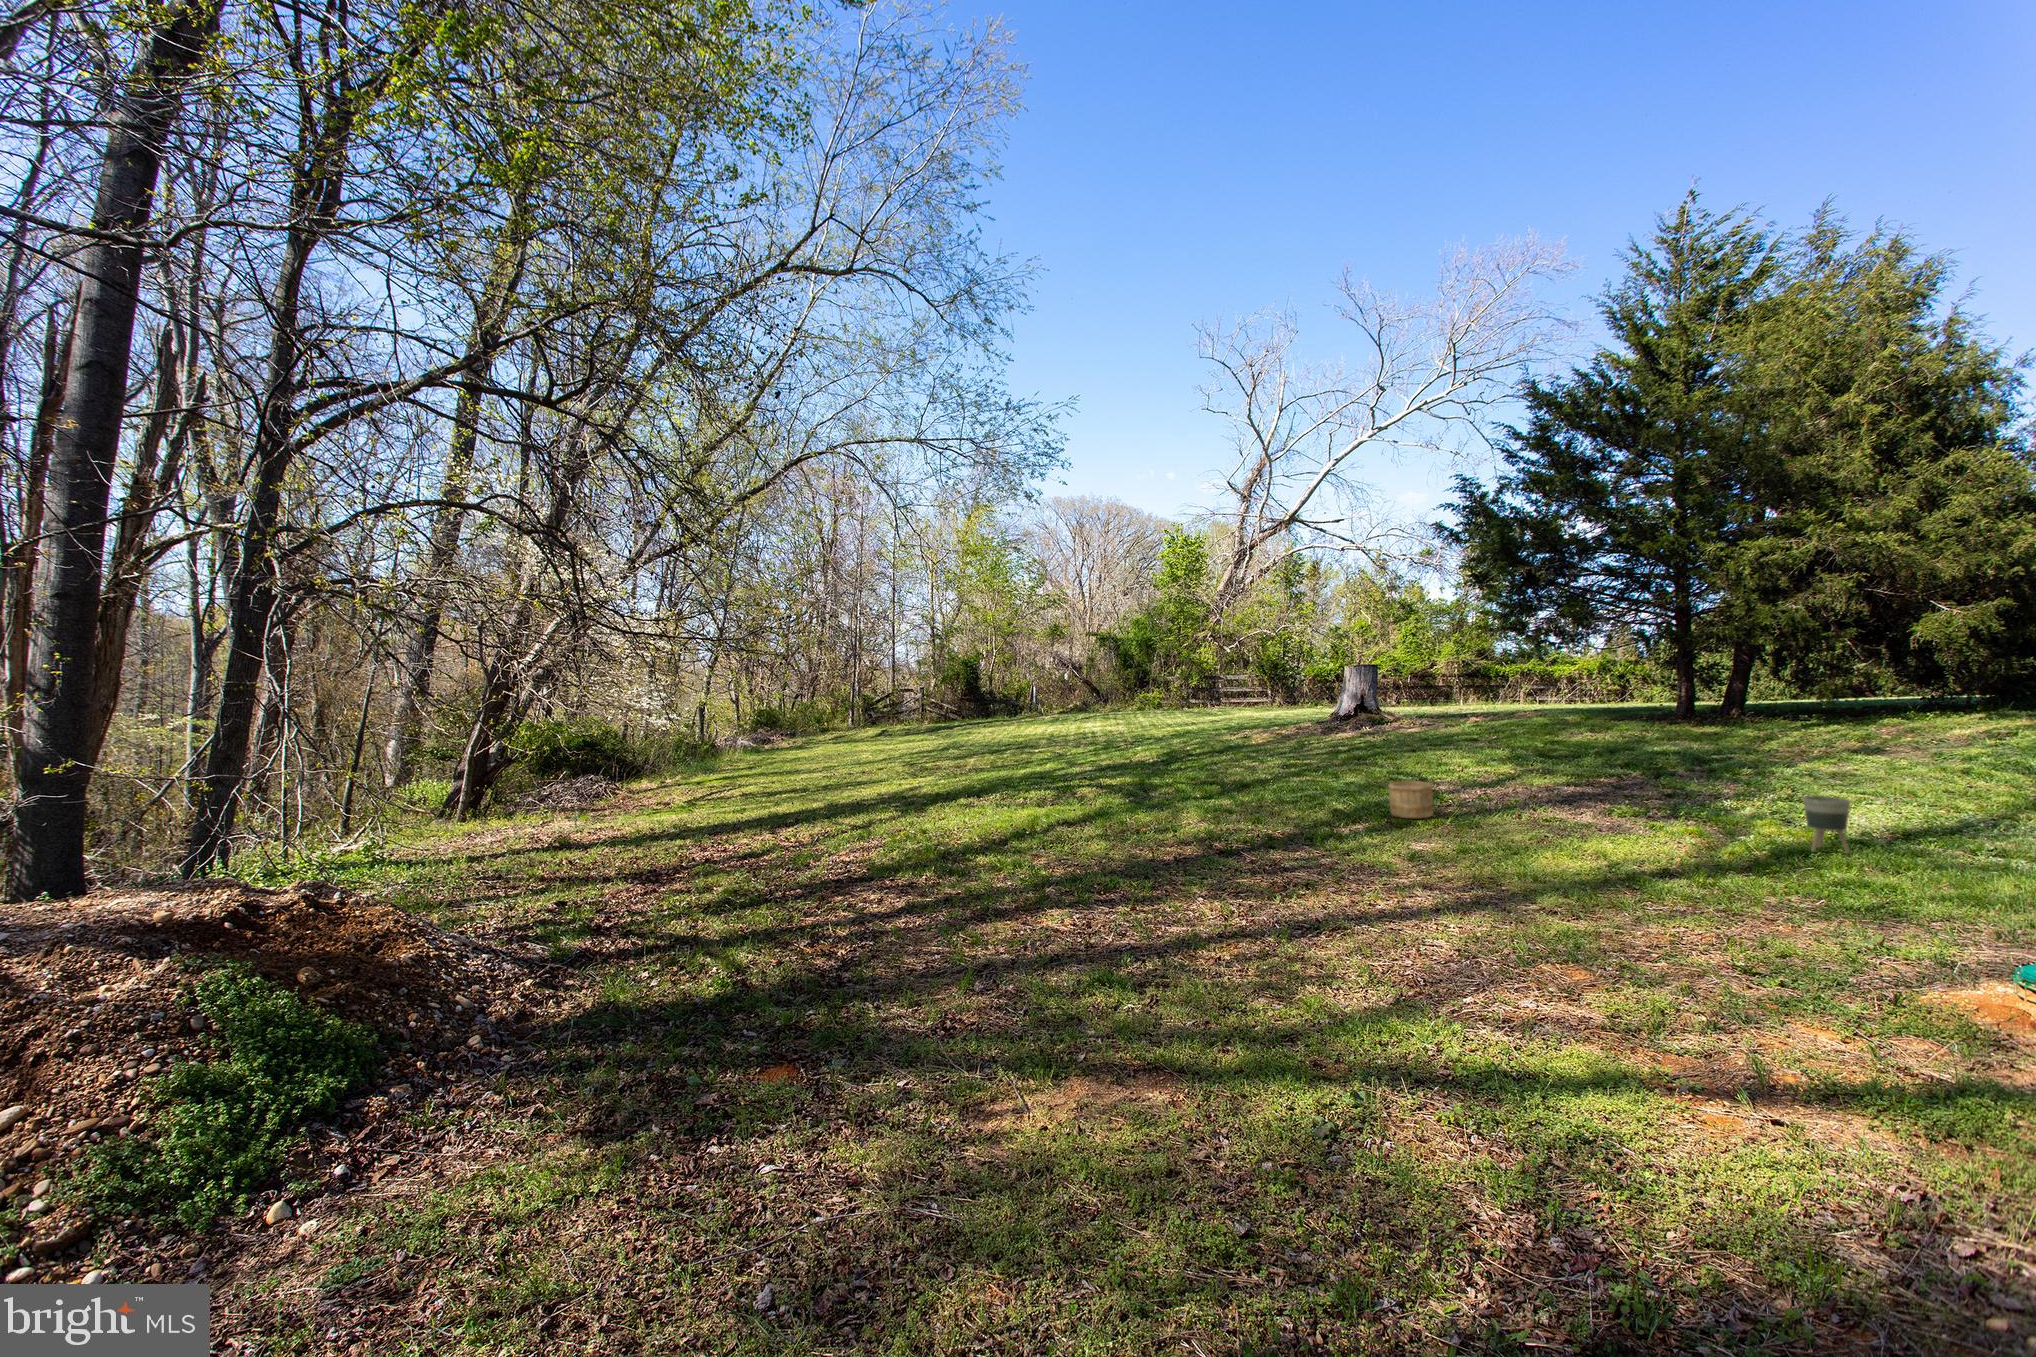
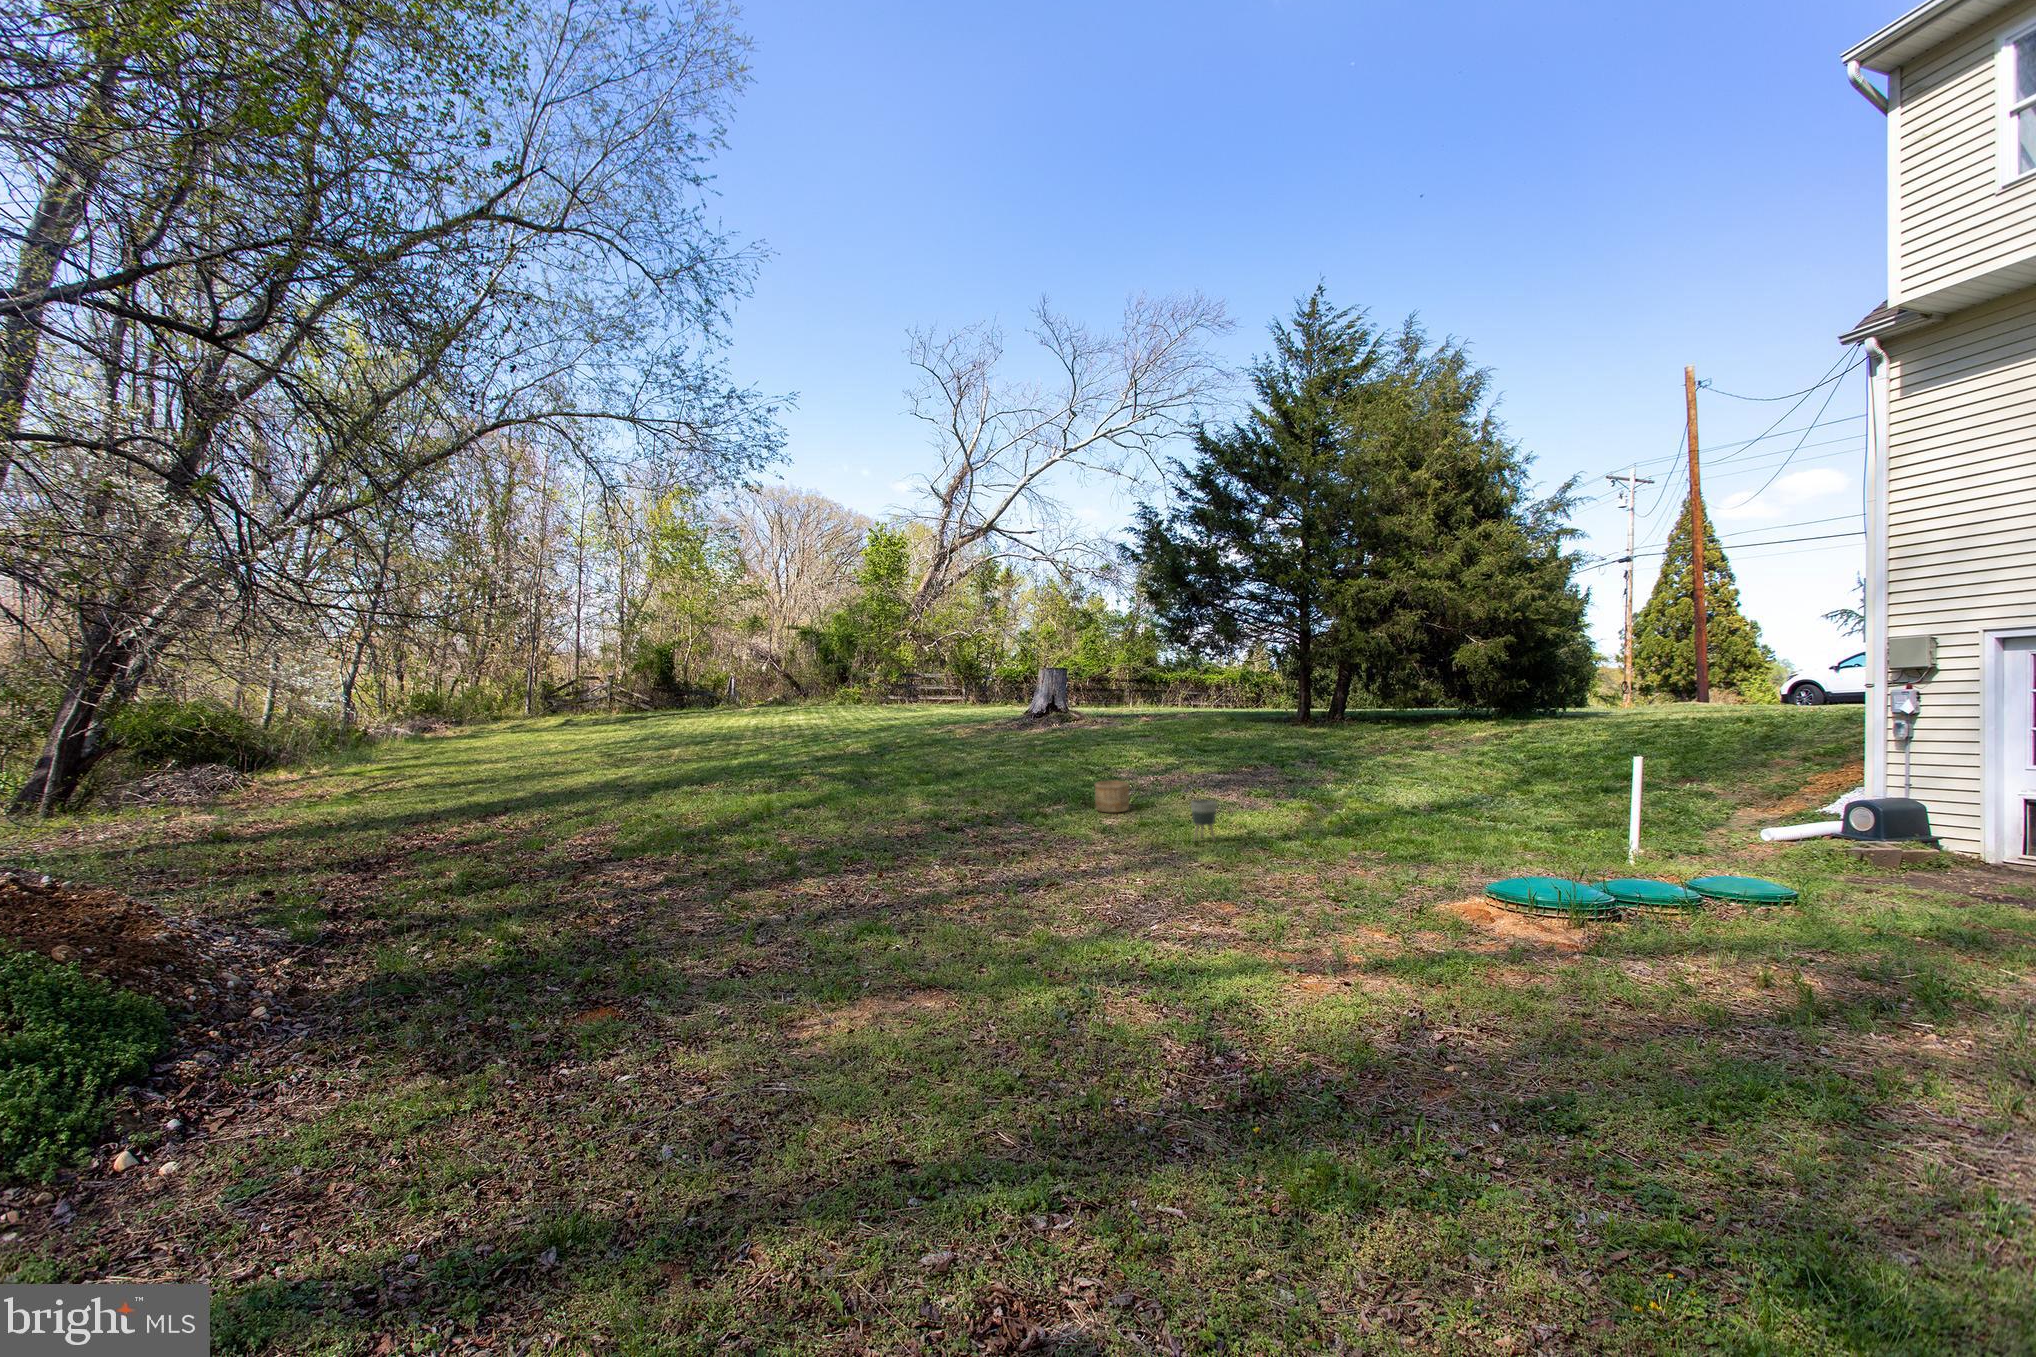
planter: present [1803,796,1850,854] -> present [1191,799,1217,841]

